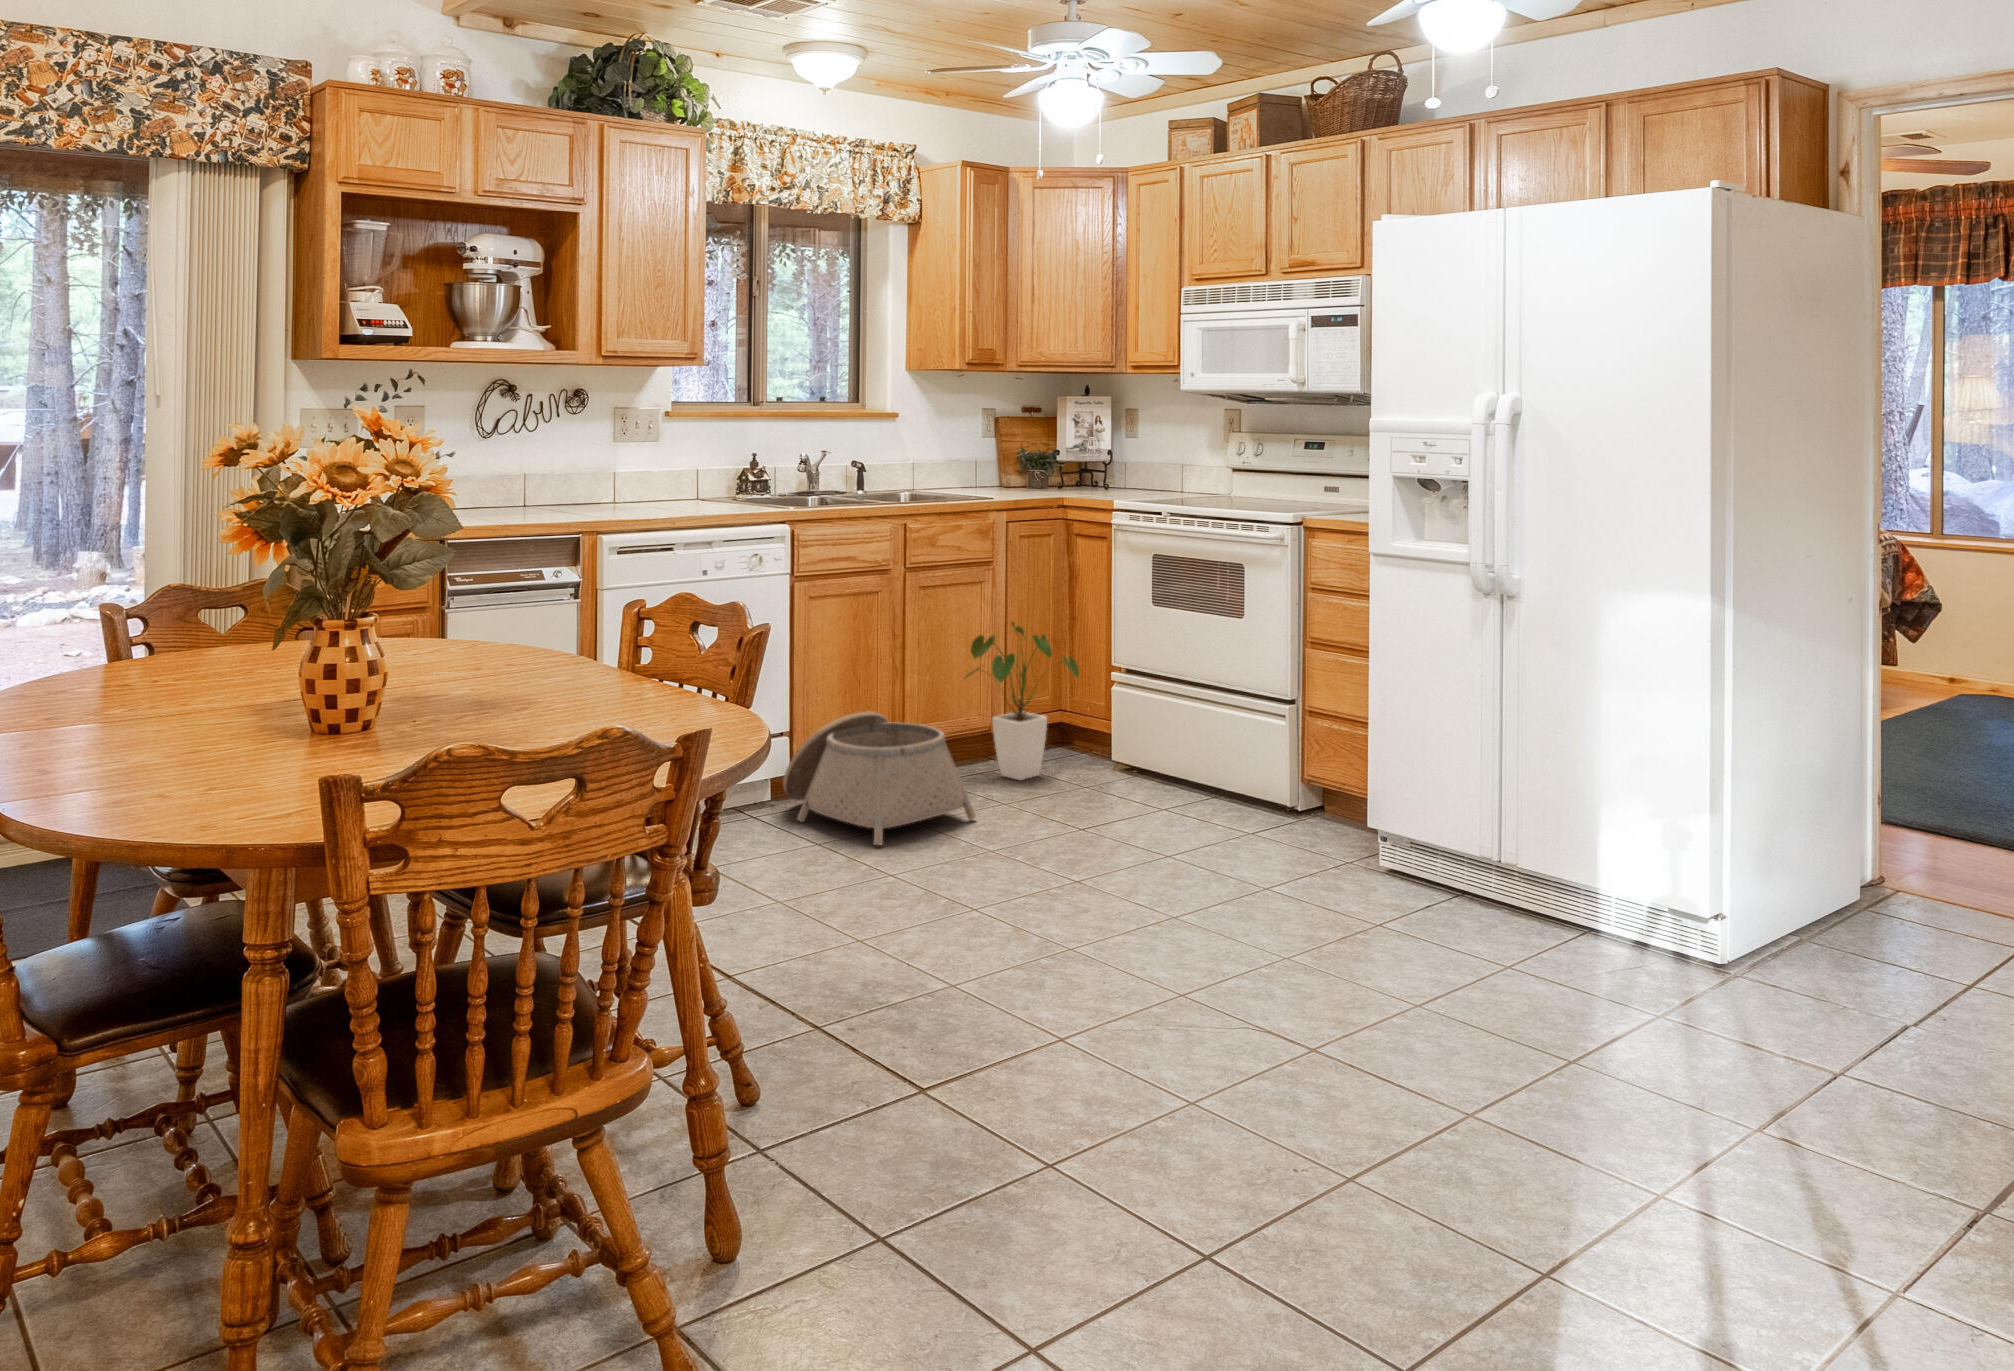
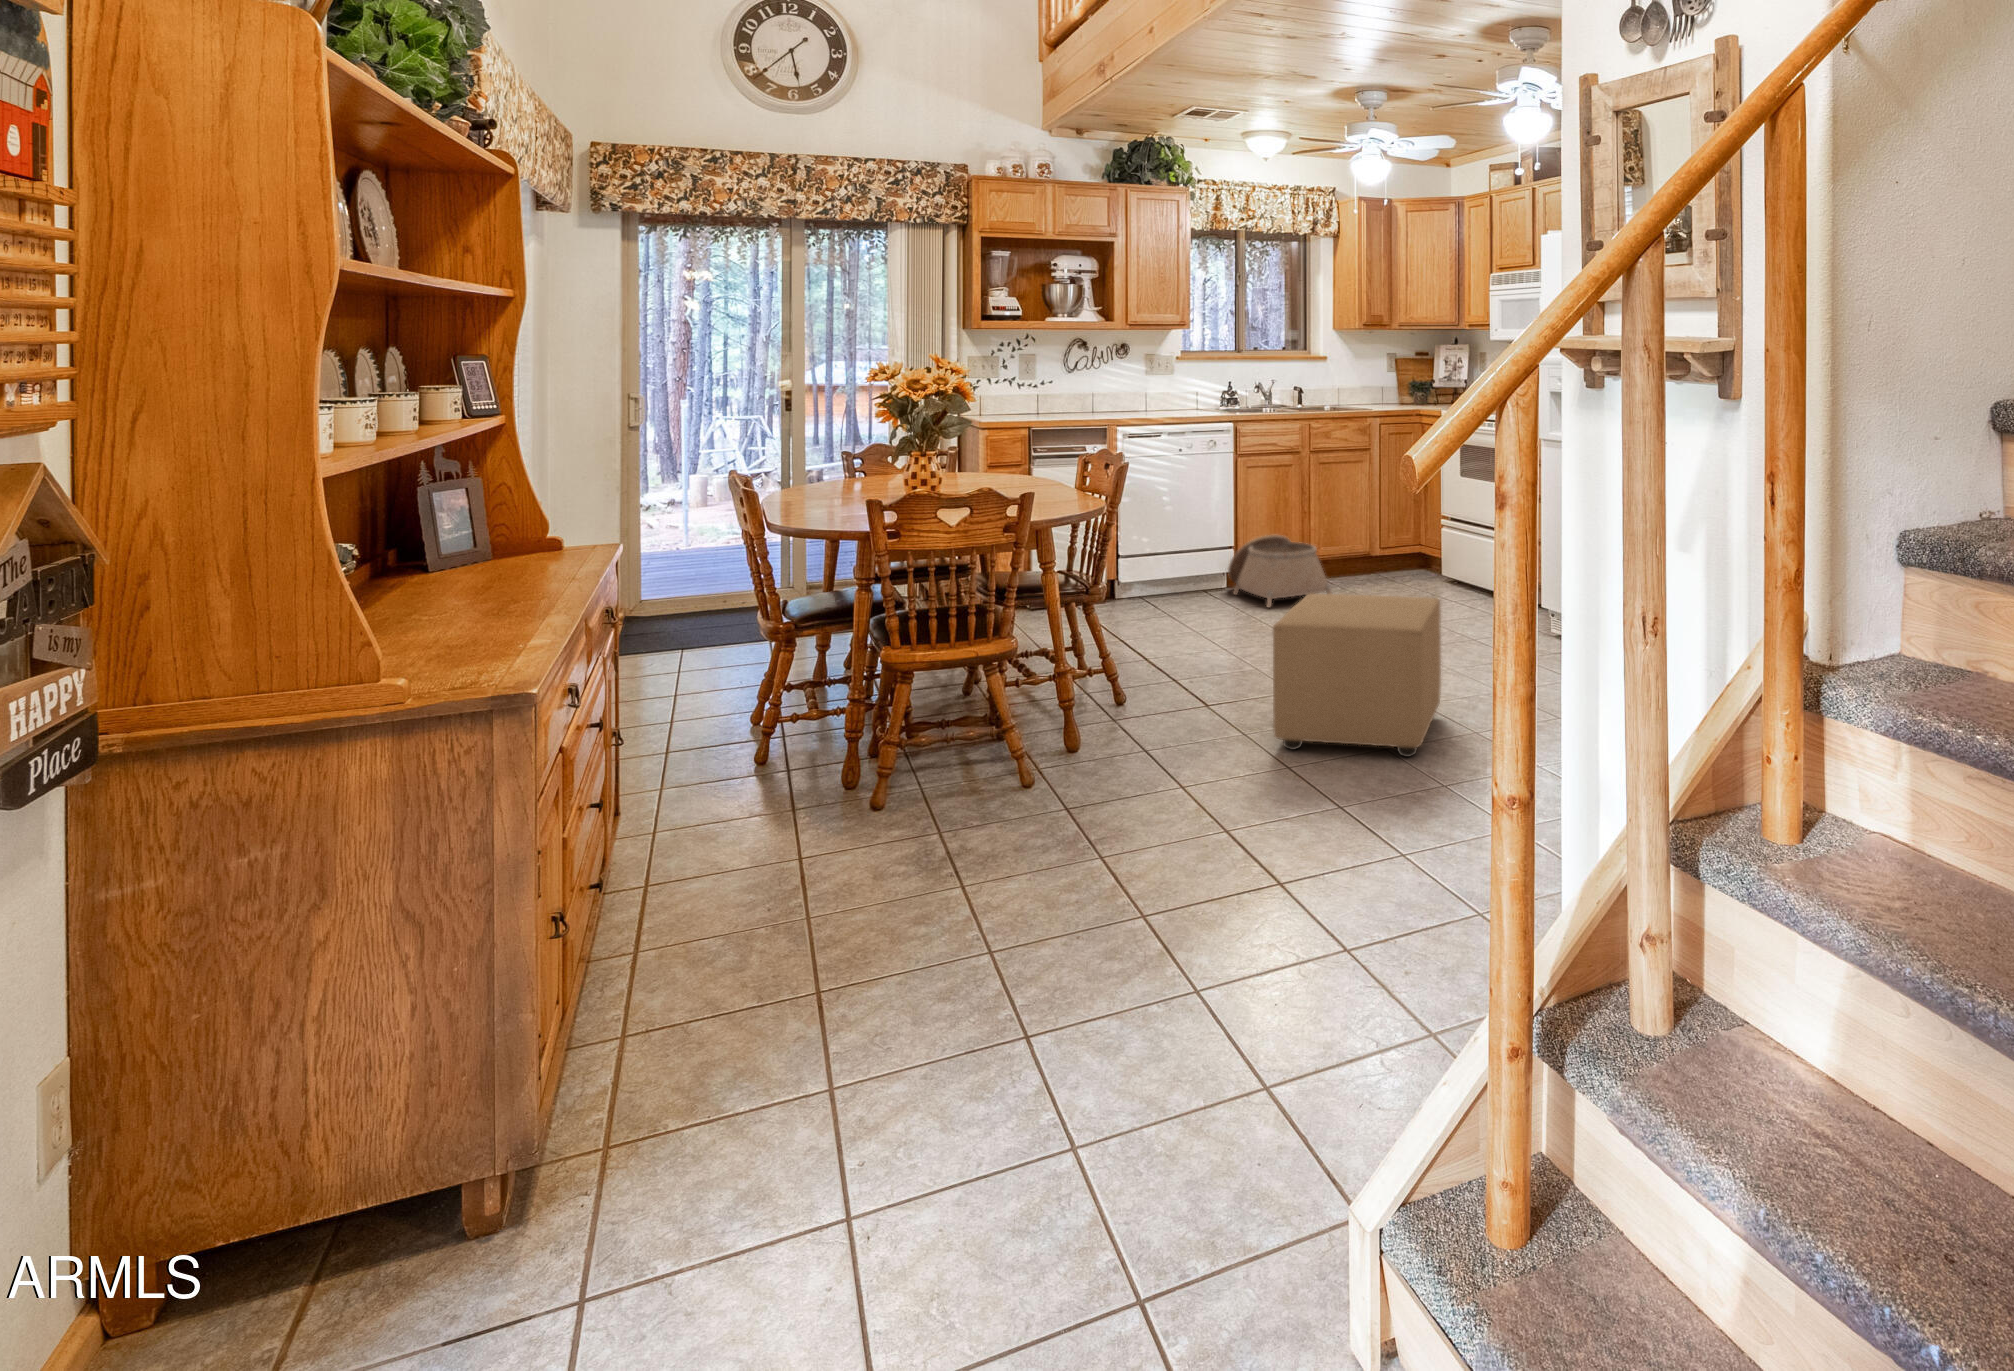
house plant: present [965,622,1079,780] -> none [1345,487,1413,582]
ottoman: none [1116,857,1463,1227] -> present [1273,594,1441,757]

